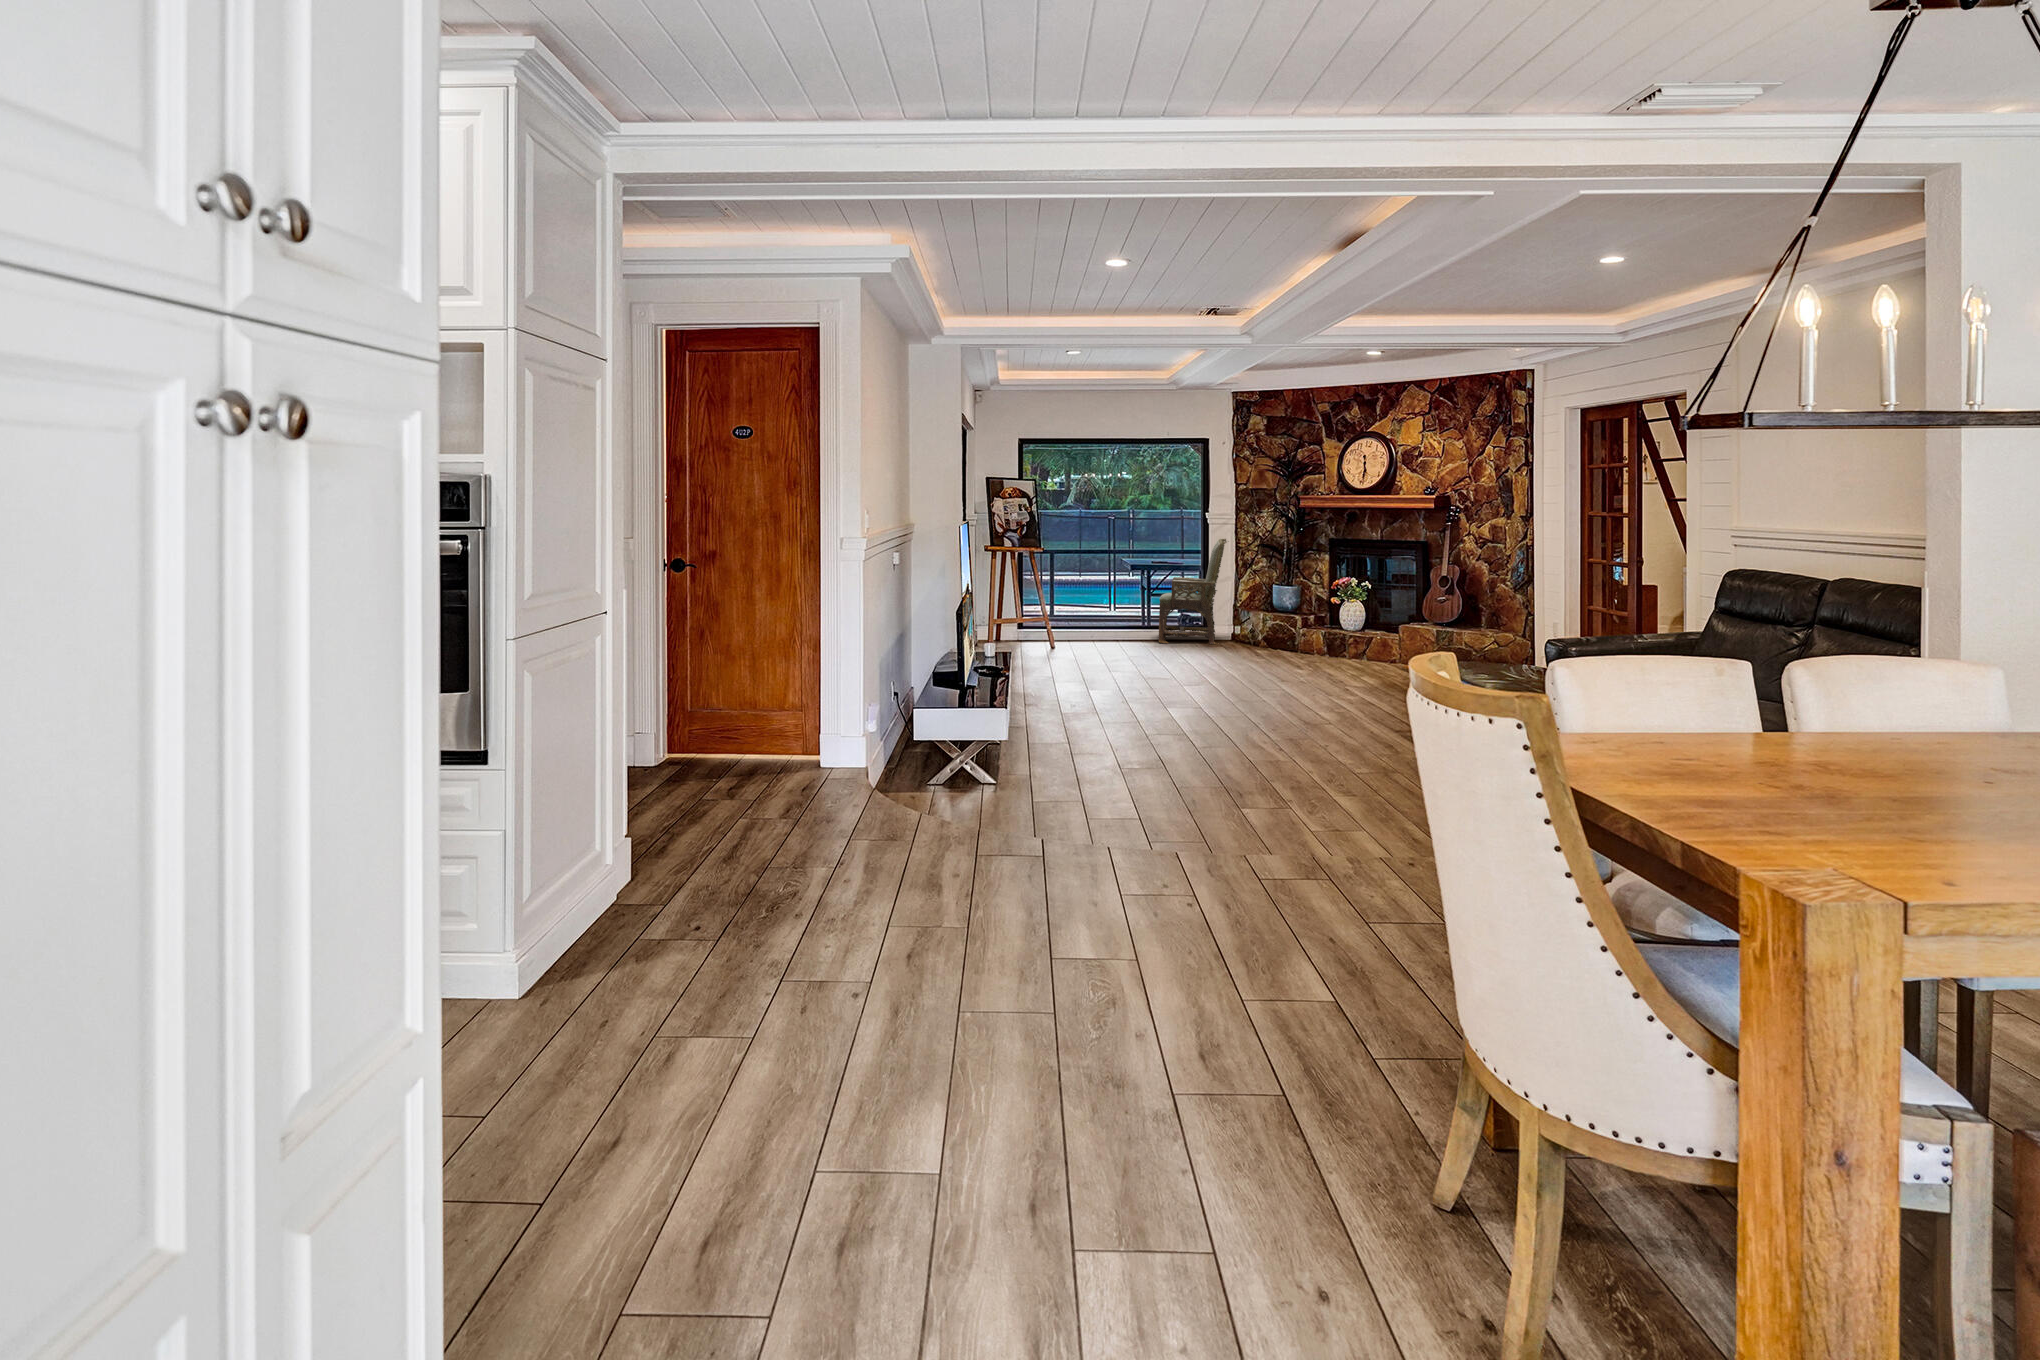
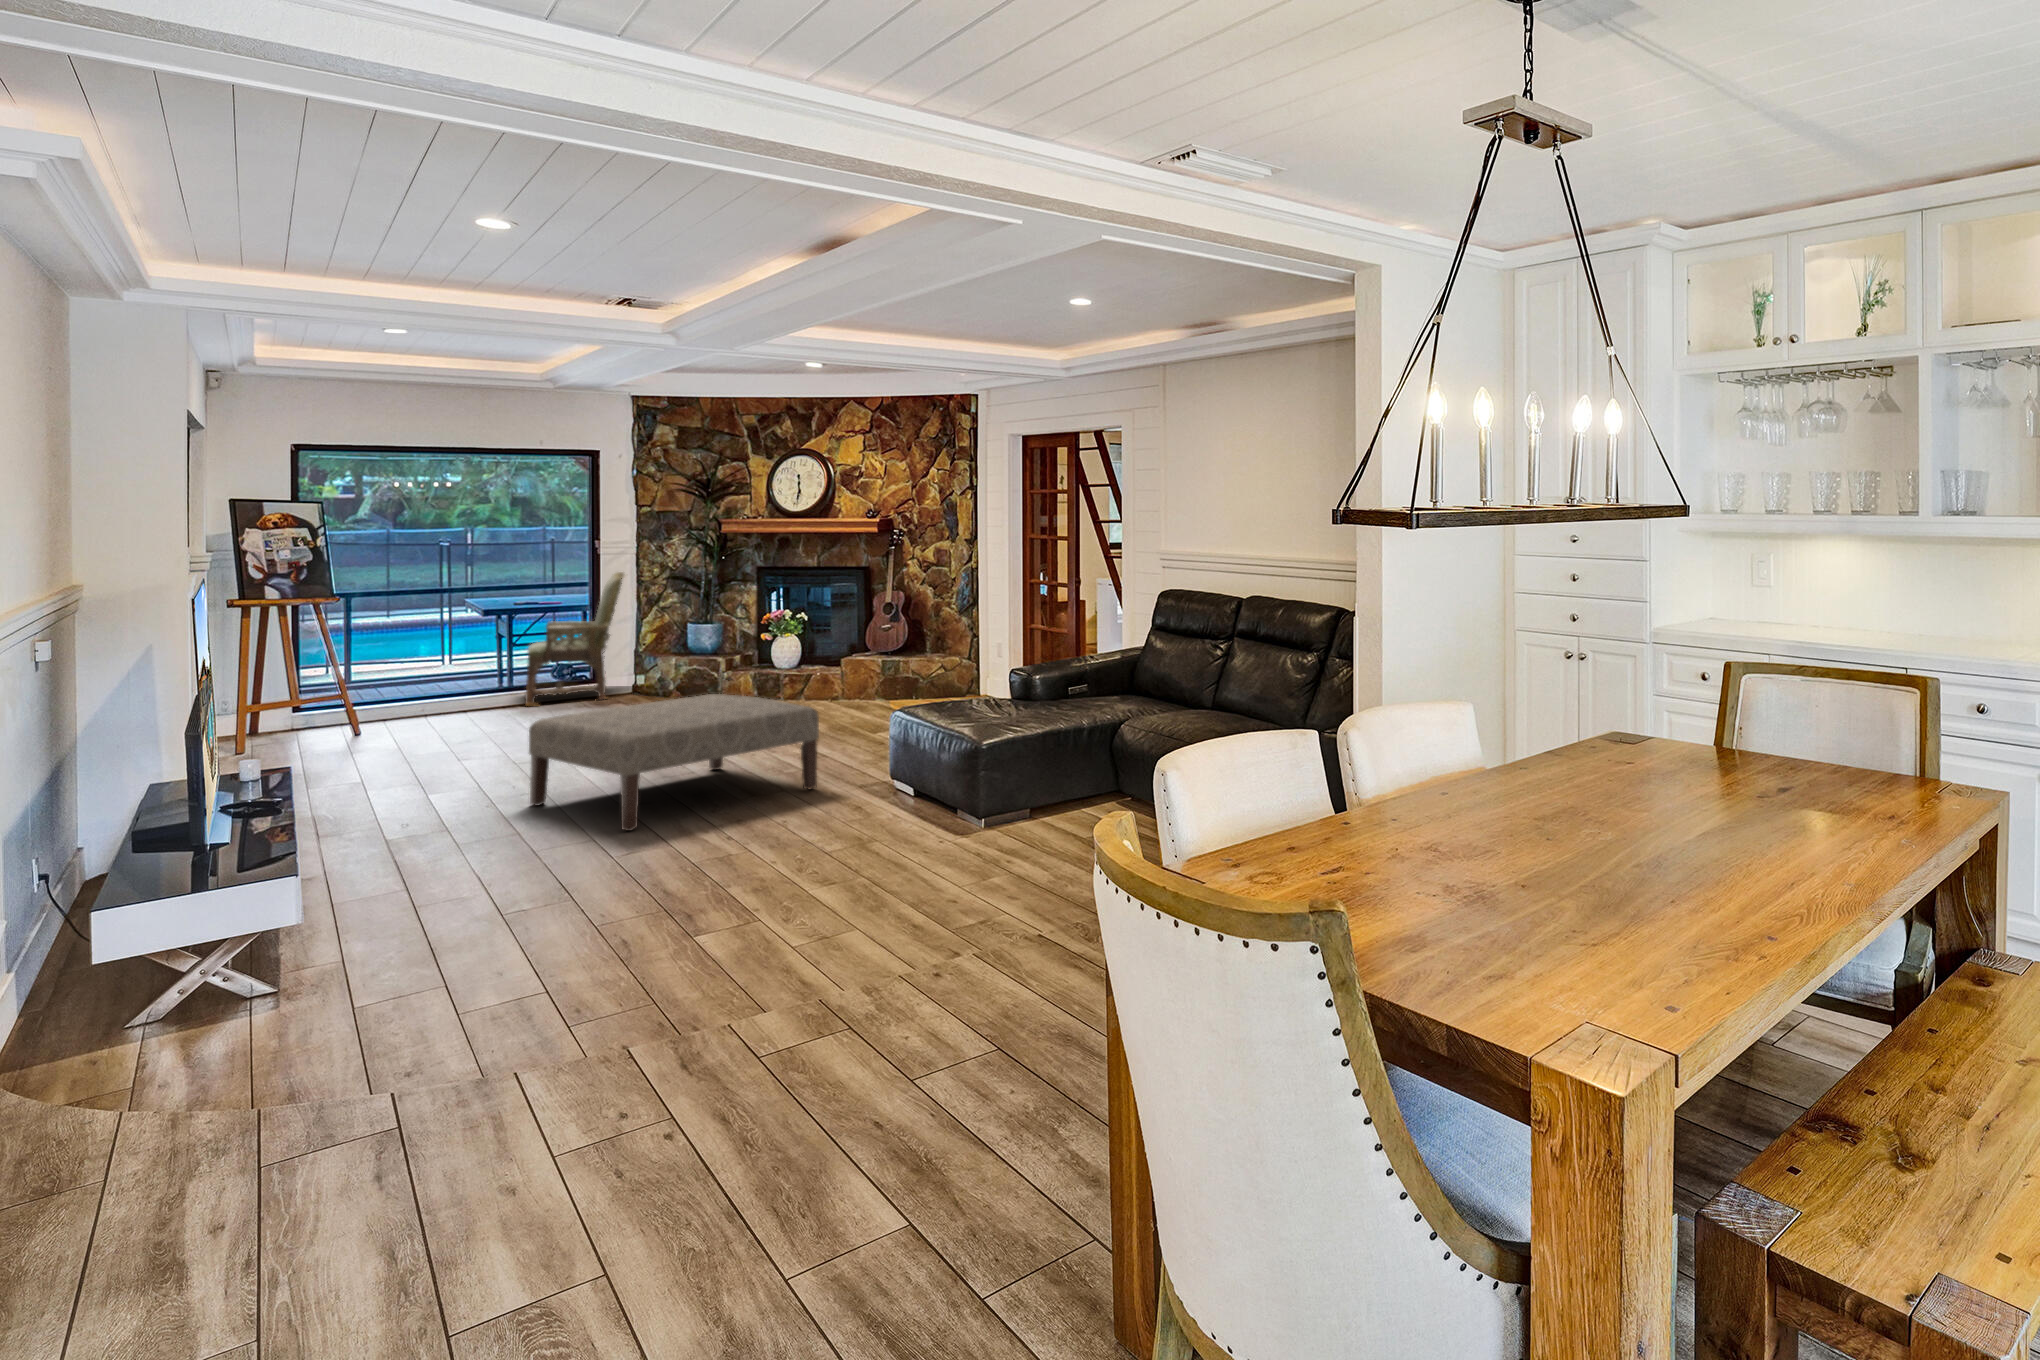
ottoman: none [1151,636,1359,730] -> present [529,694,819,831]

